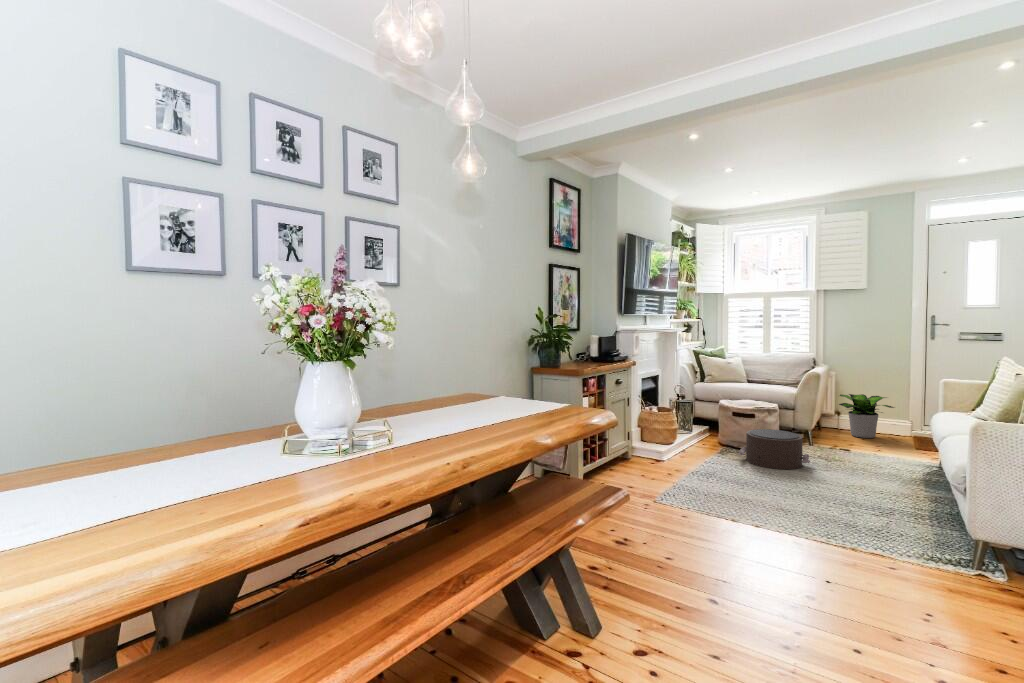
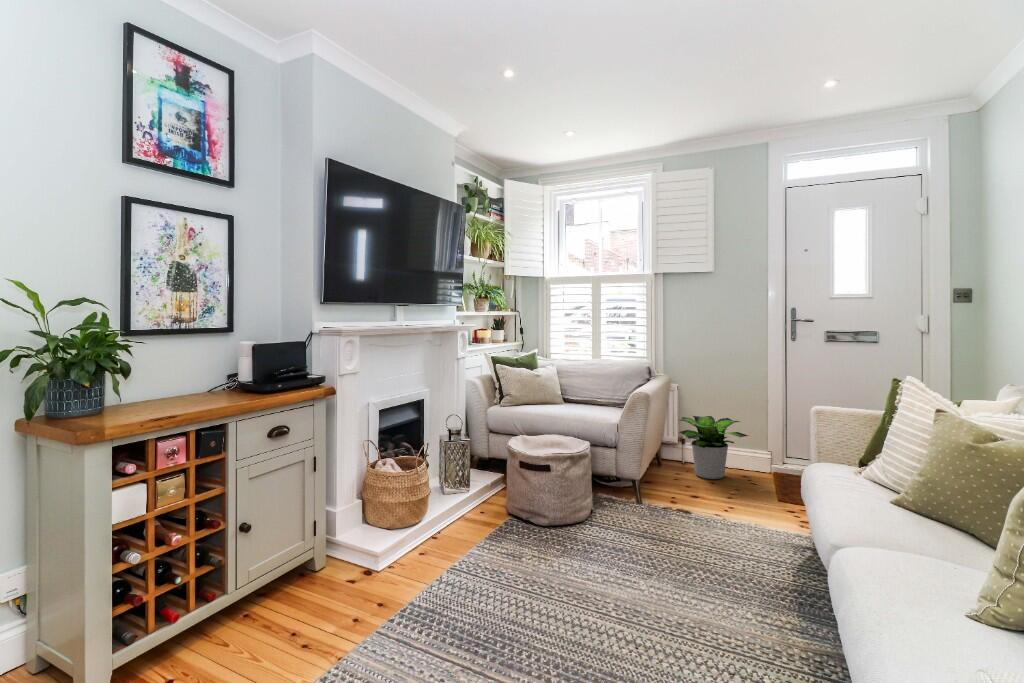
pouf: present [739,429,810,469] -> none [512,490,621,569]

